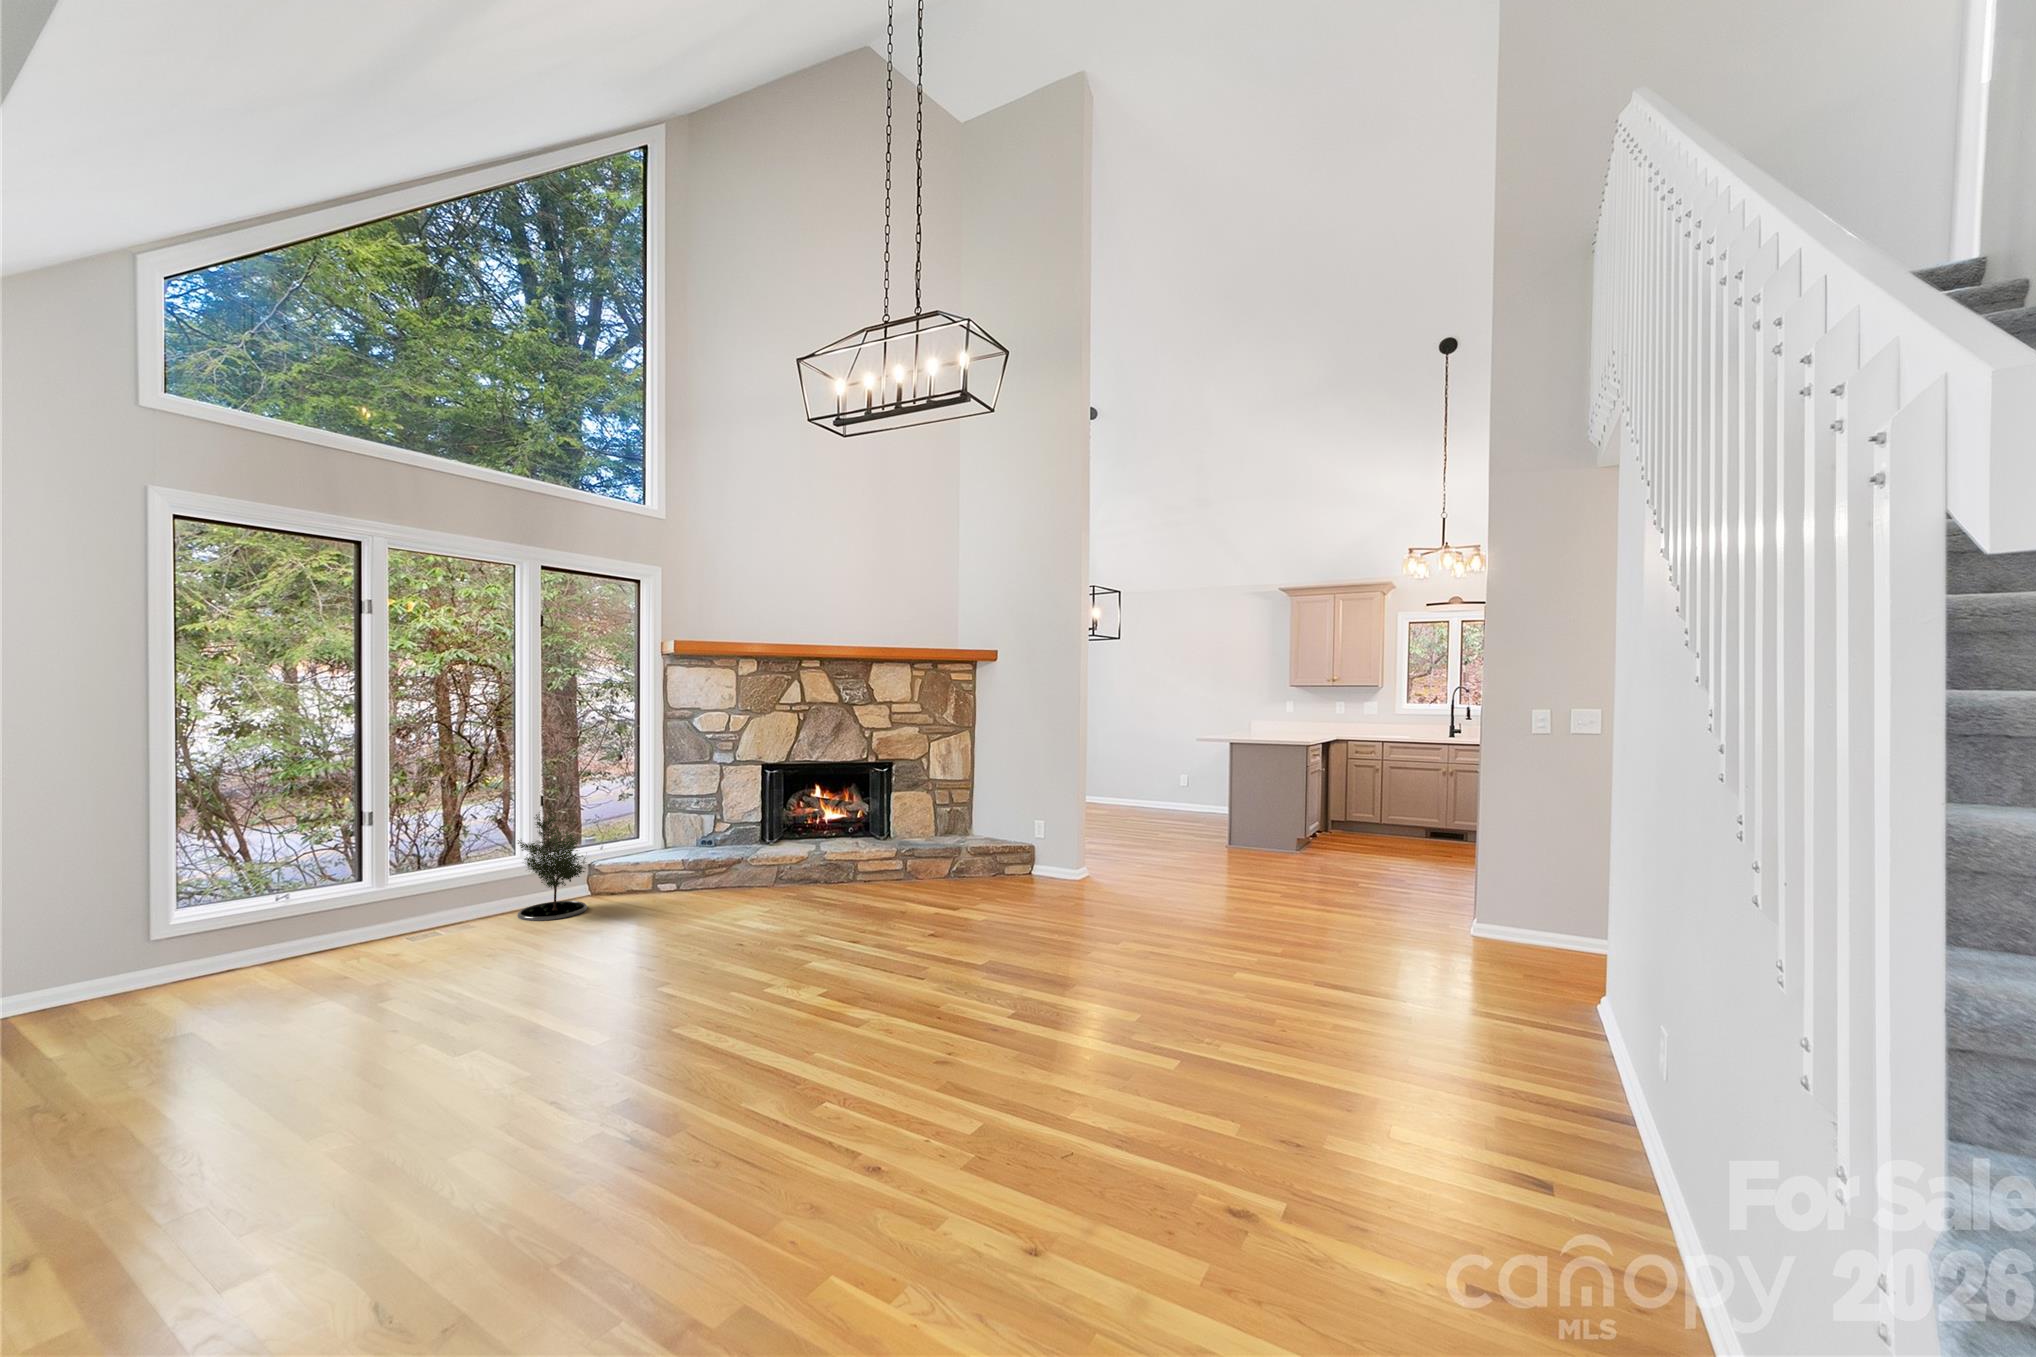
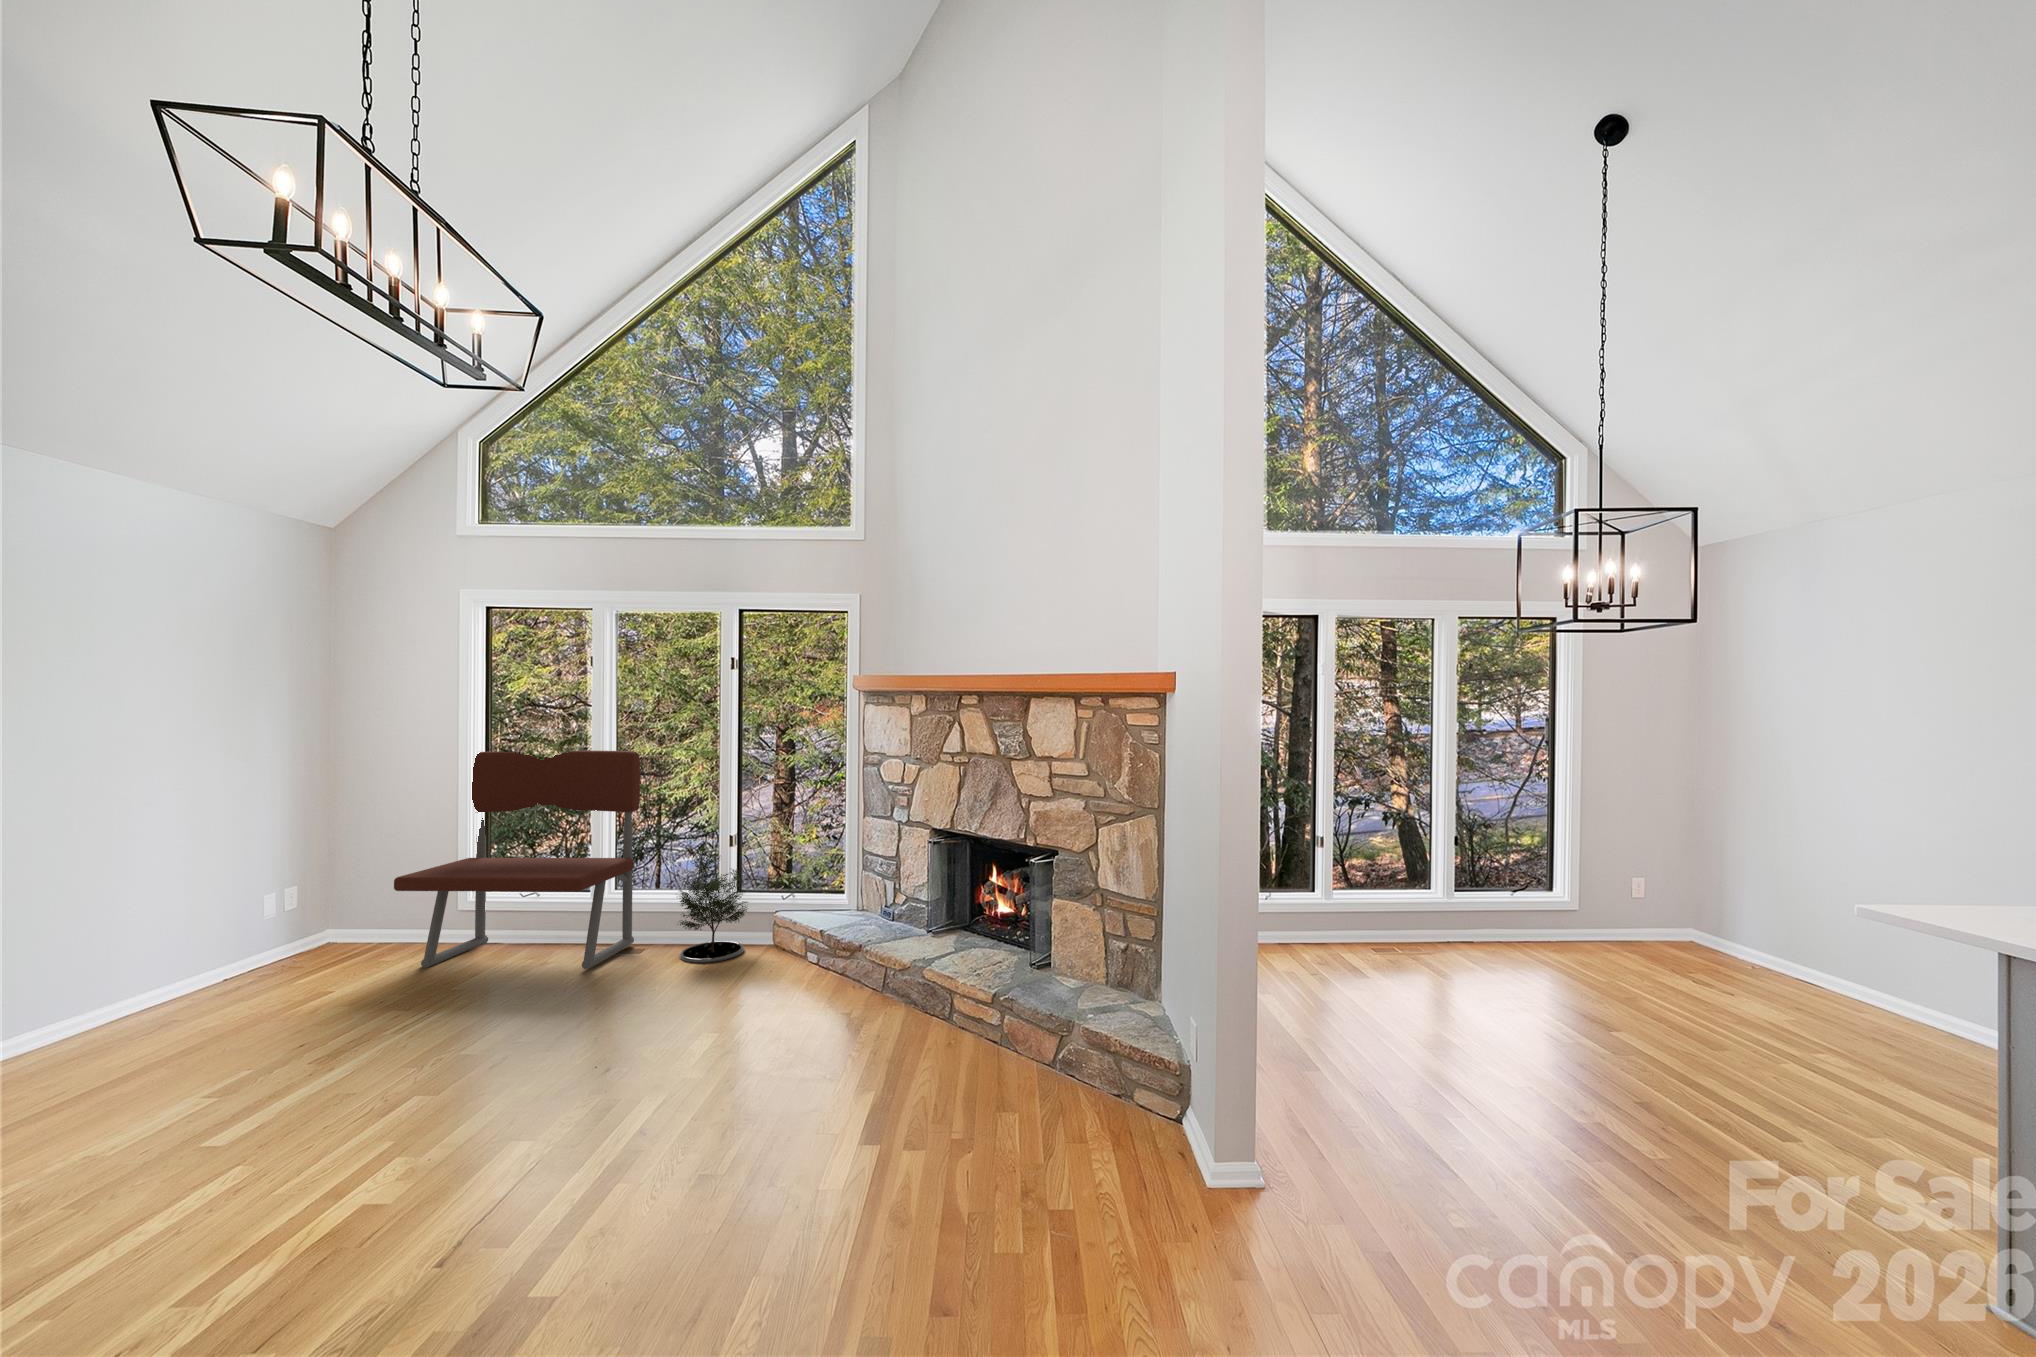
bench: none [184,712,507,1007] -> present [394,750,640,969]

